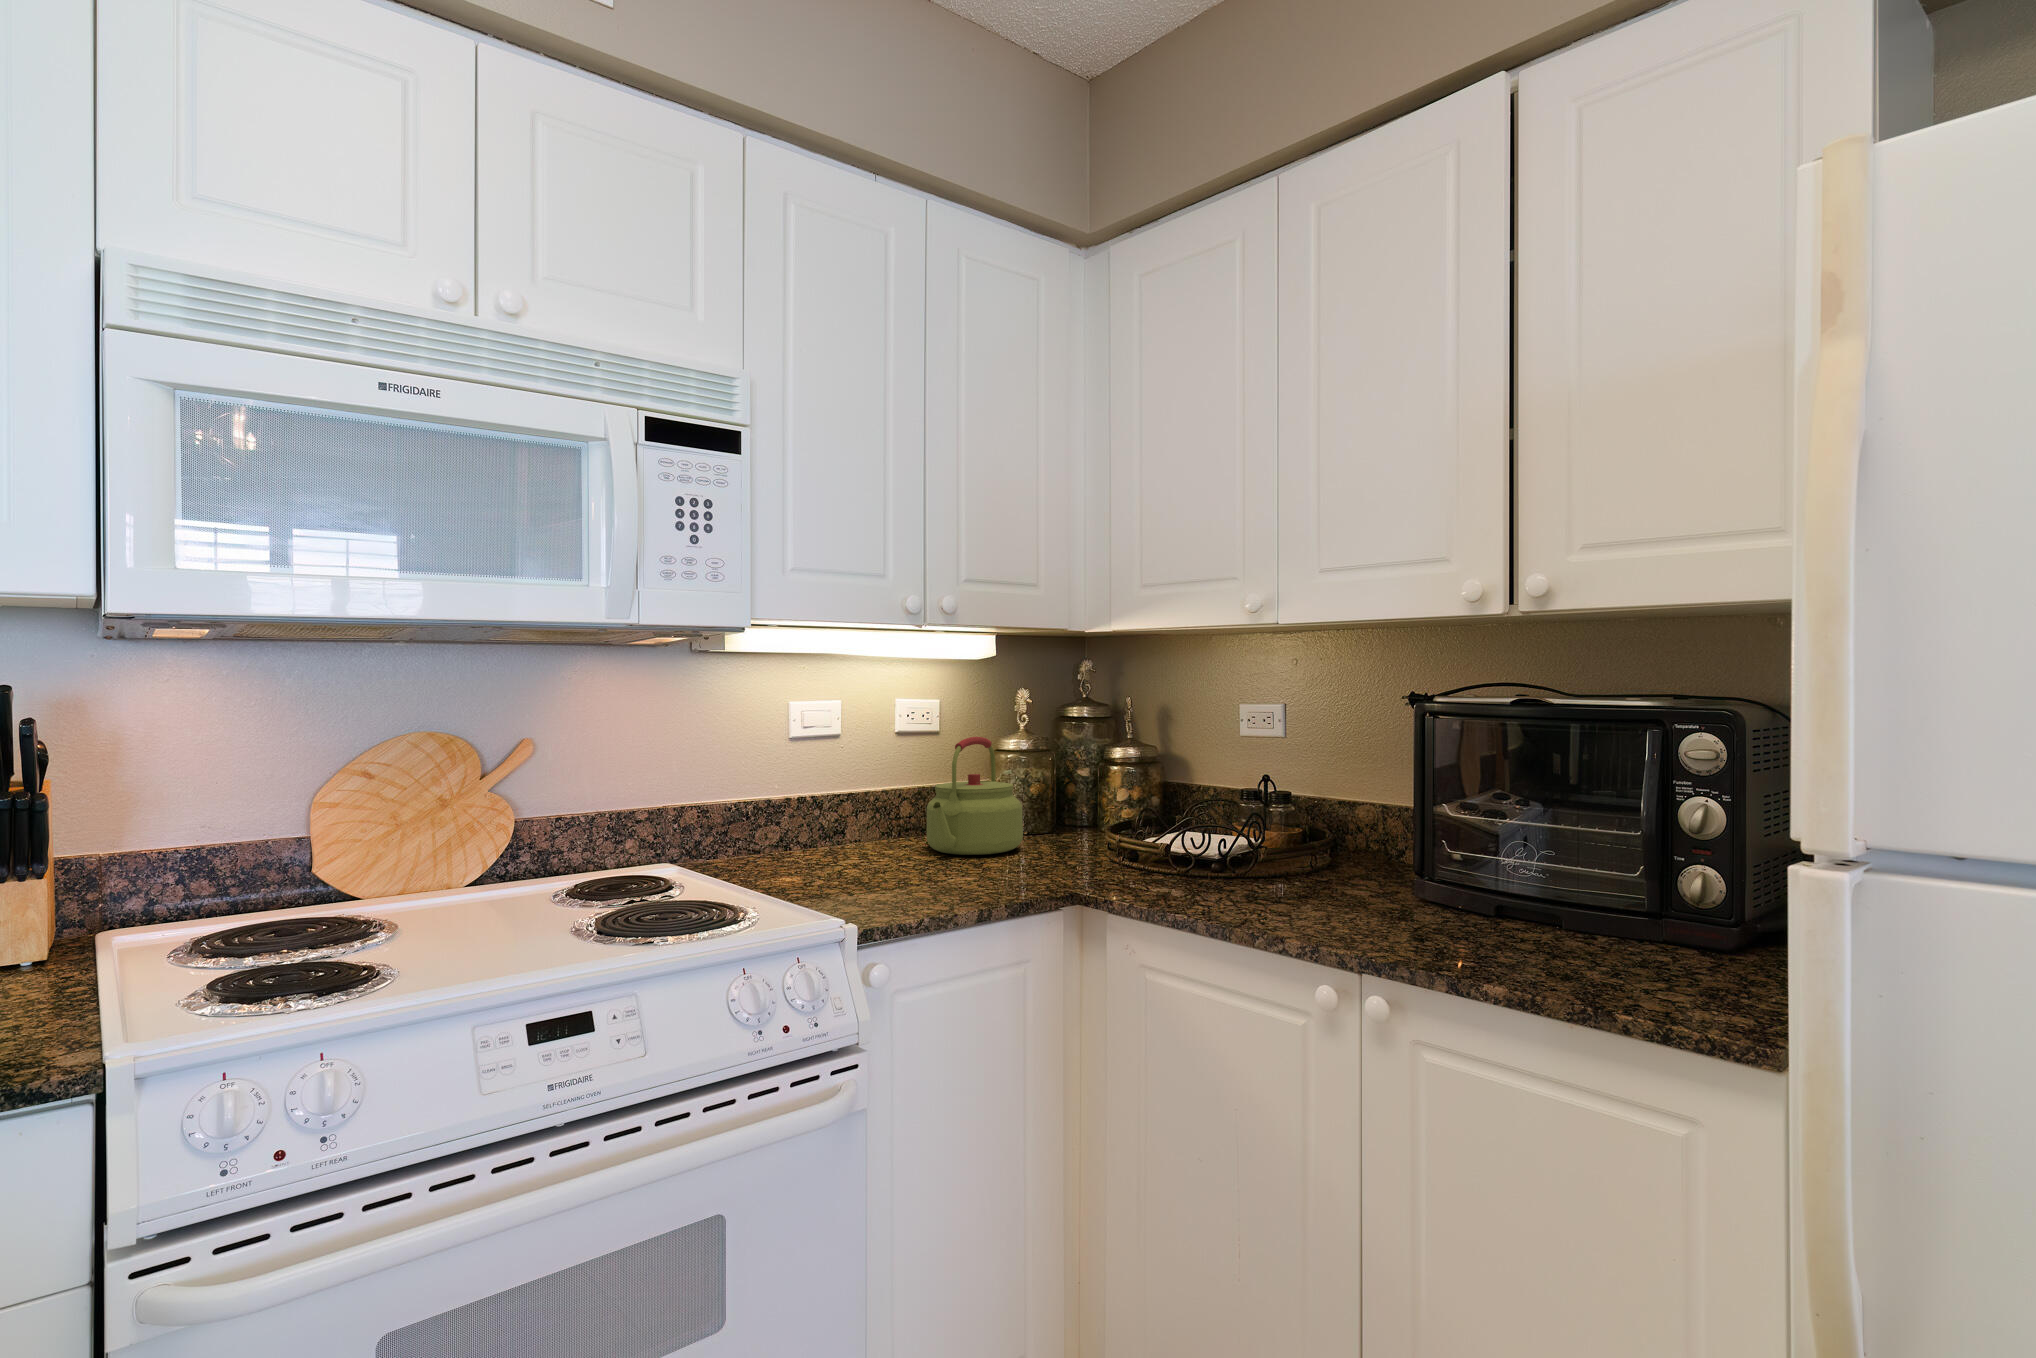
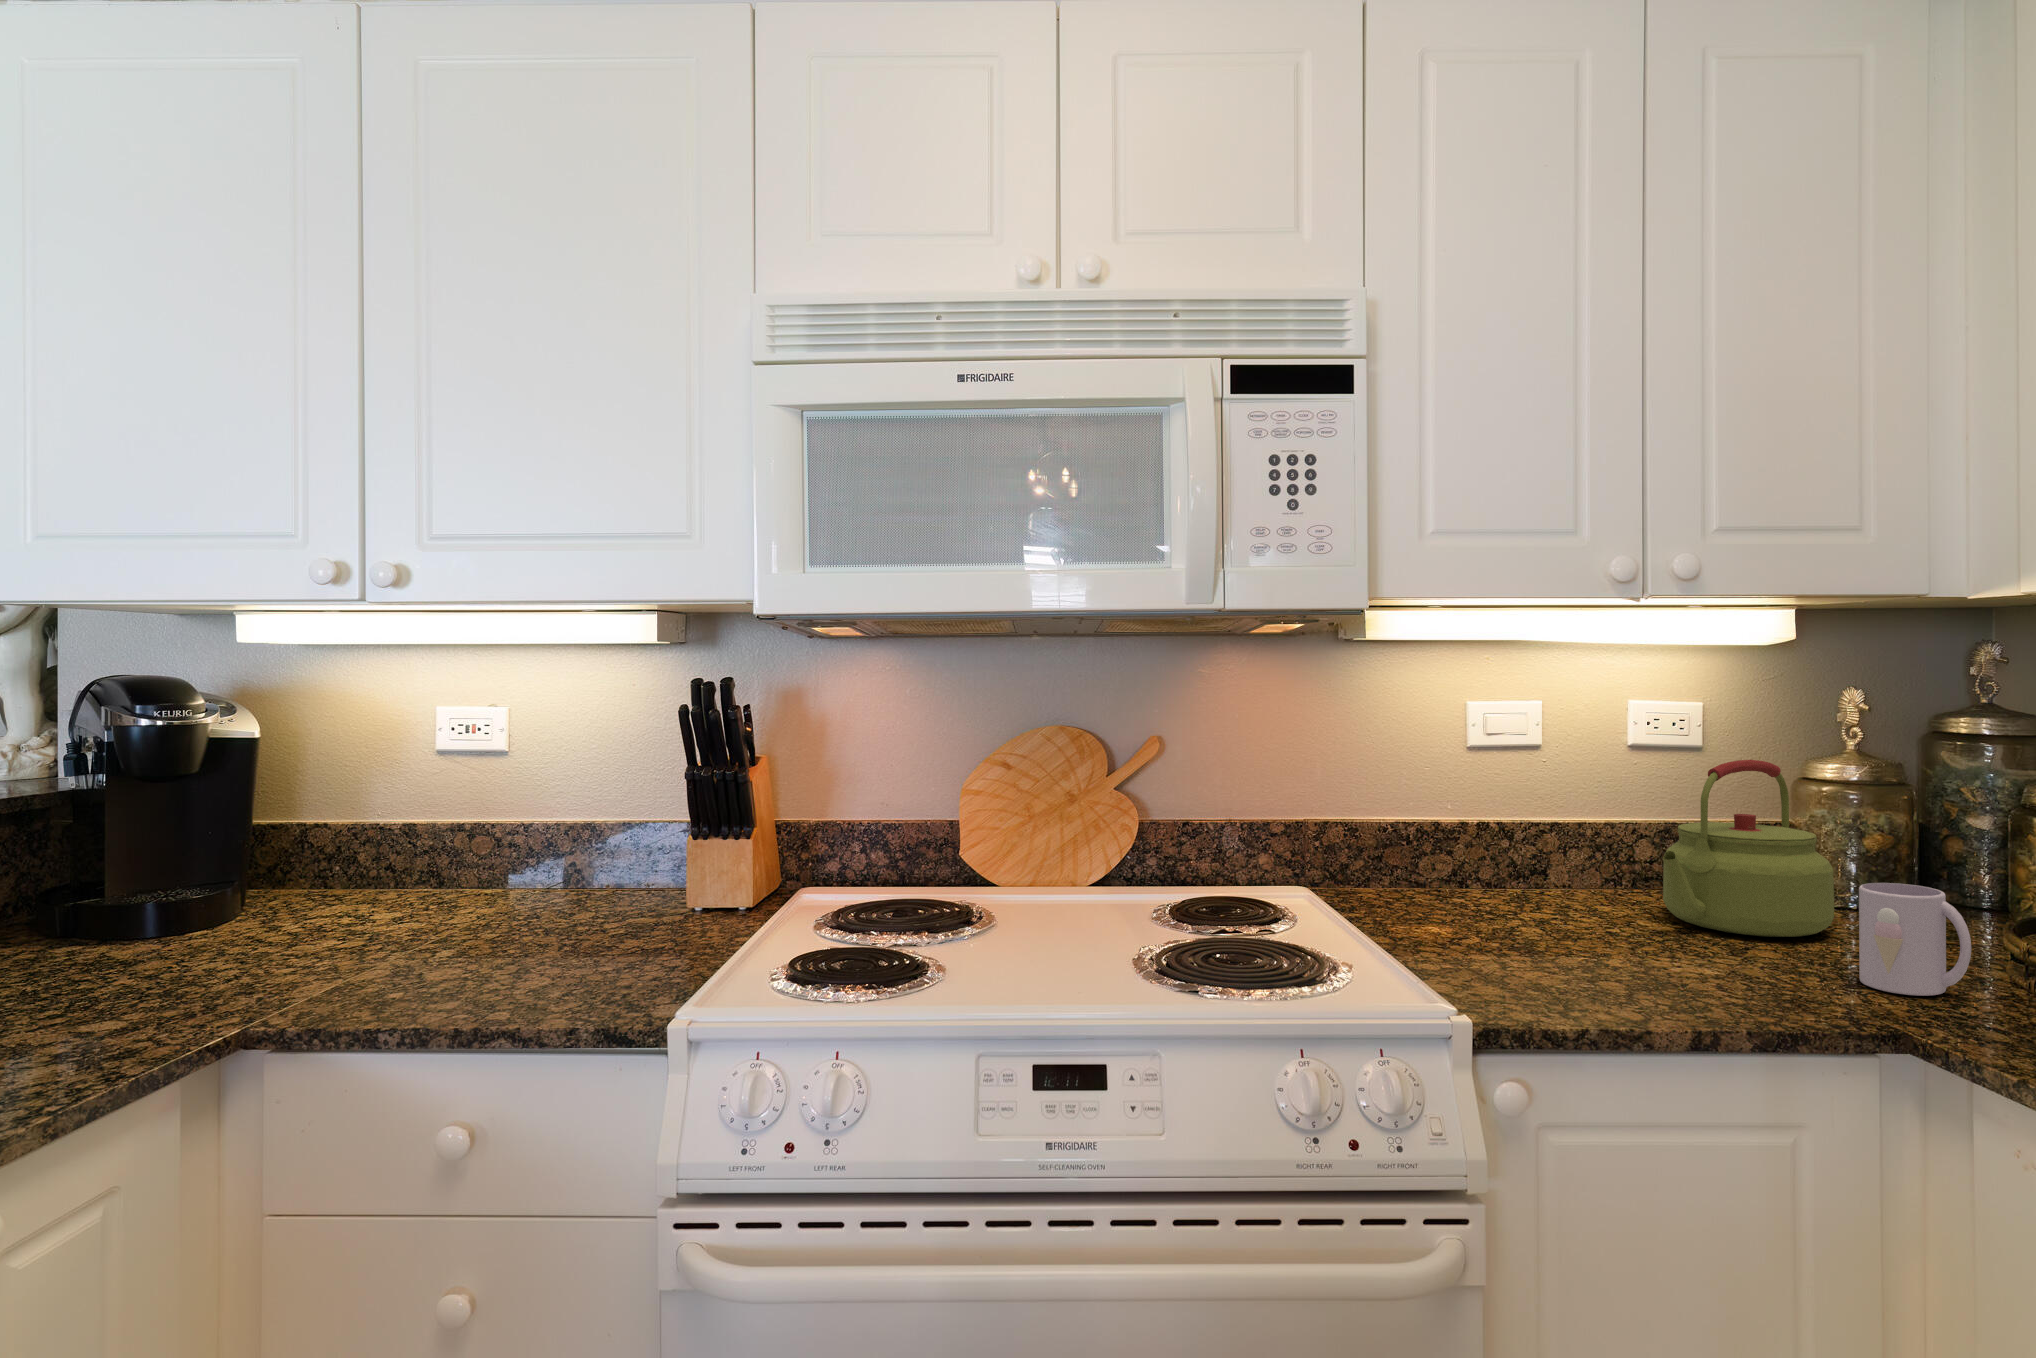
mug: none [1044,807,1097,873] -> present [1859,883,1971,996]

